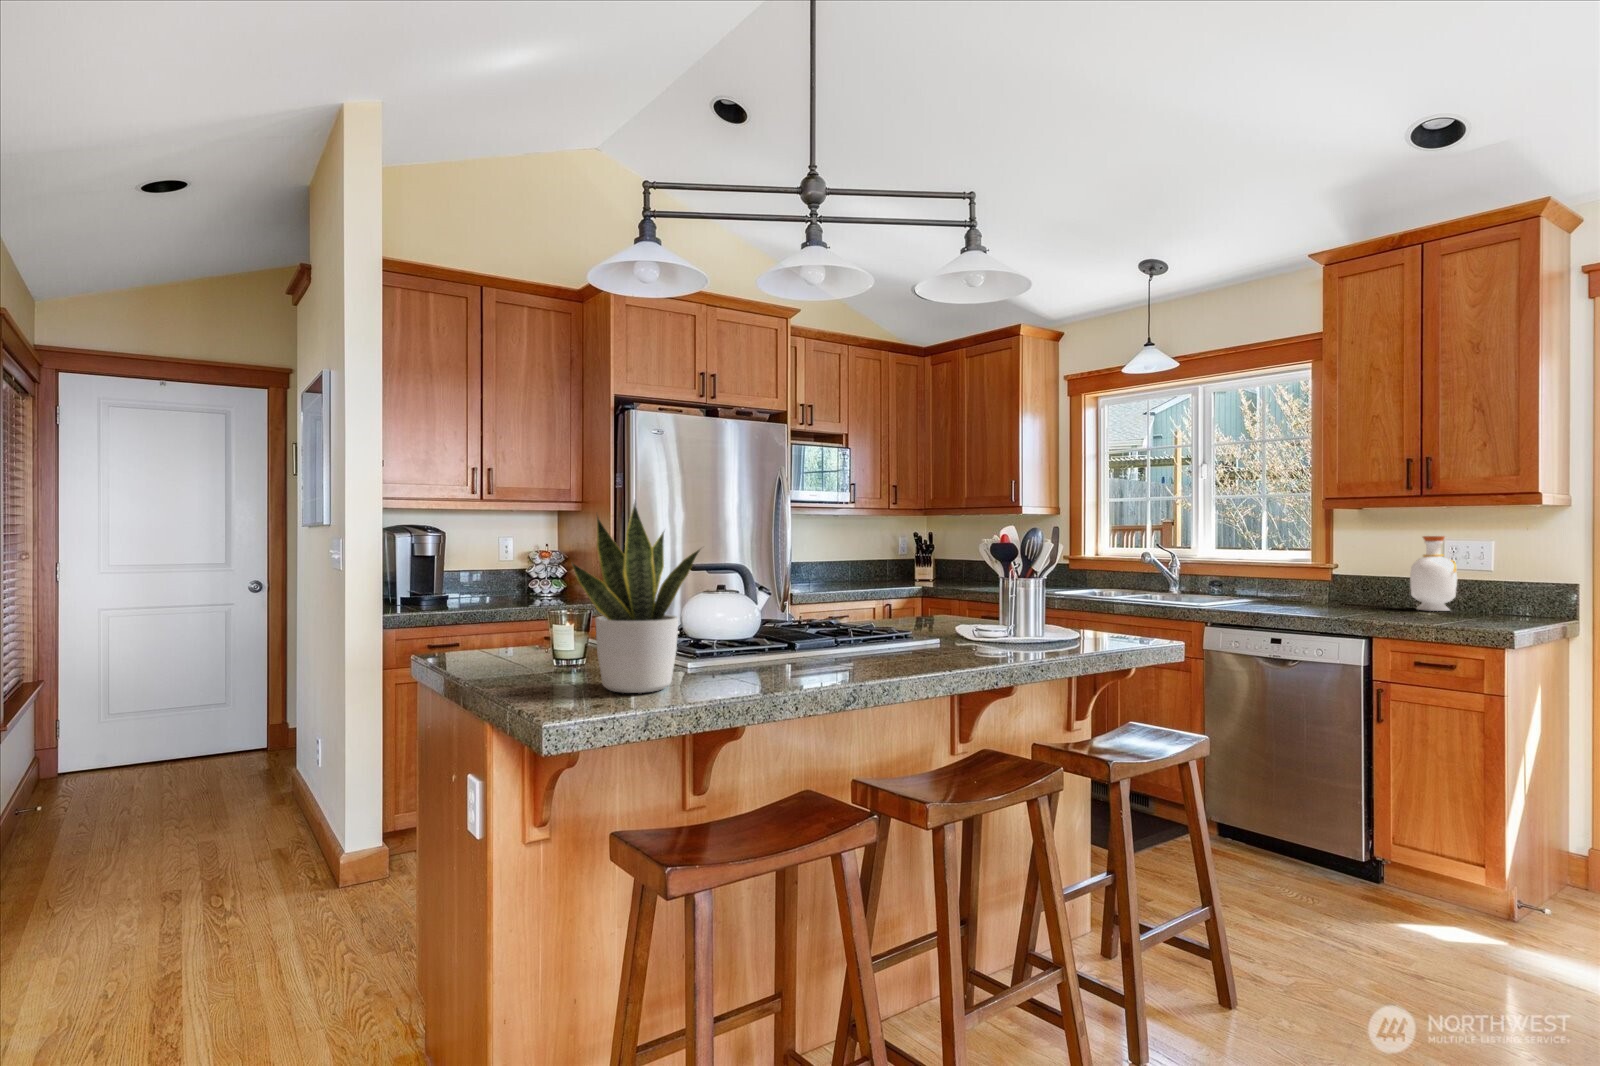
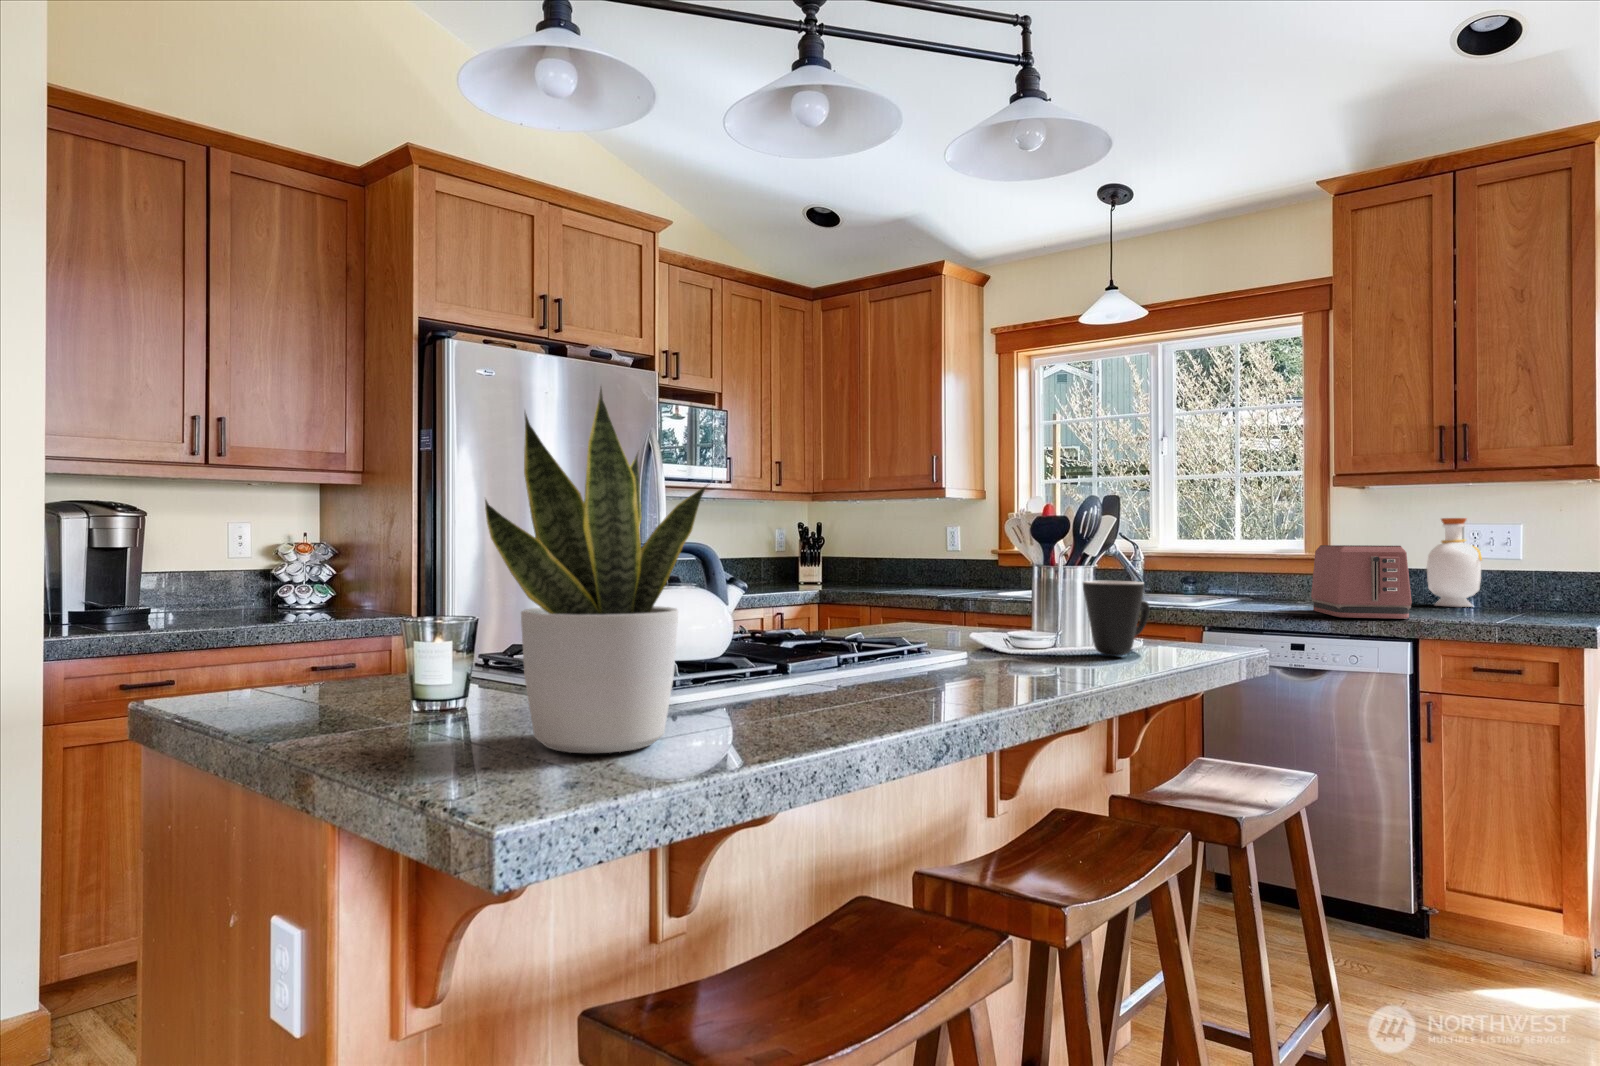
toaster: none [1298,559,1367,621] -> present [1311,545,1412,619]
mug: none [998,595,1046,647] -> present [1083,581,1149,656]

